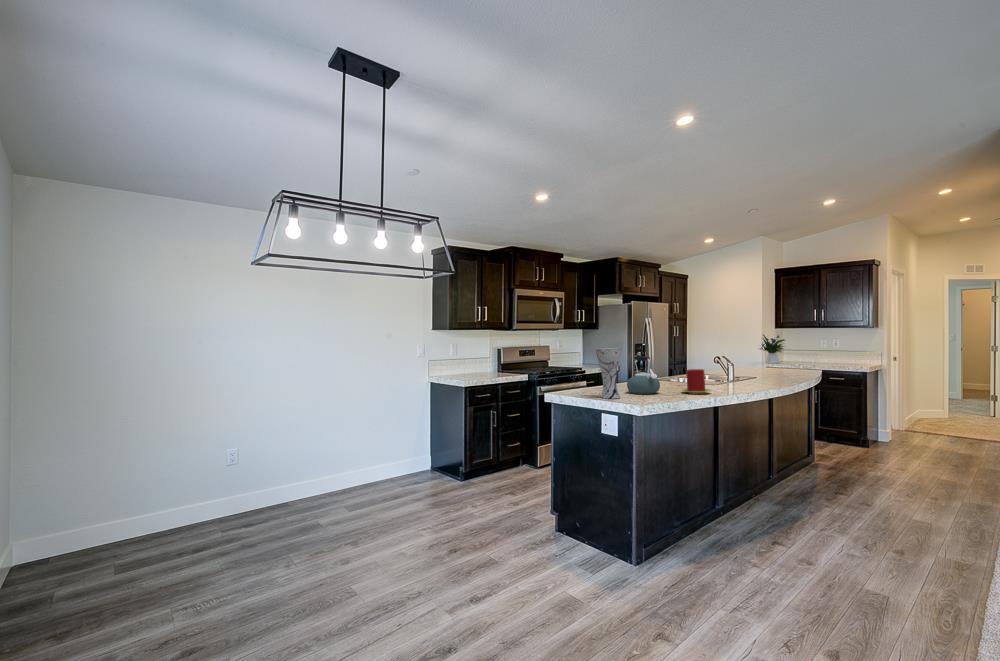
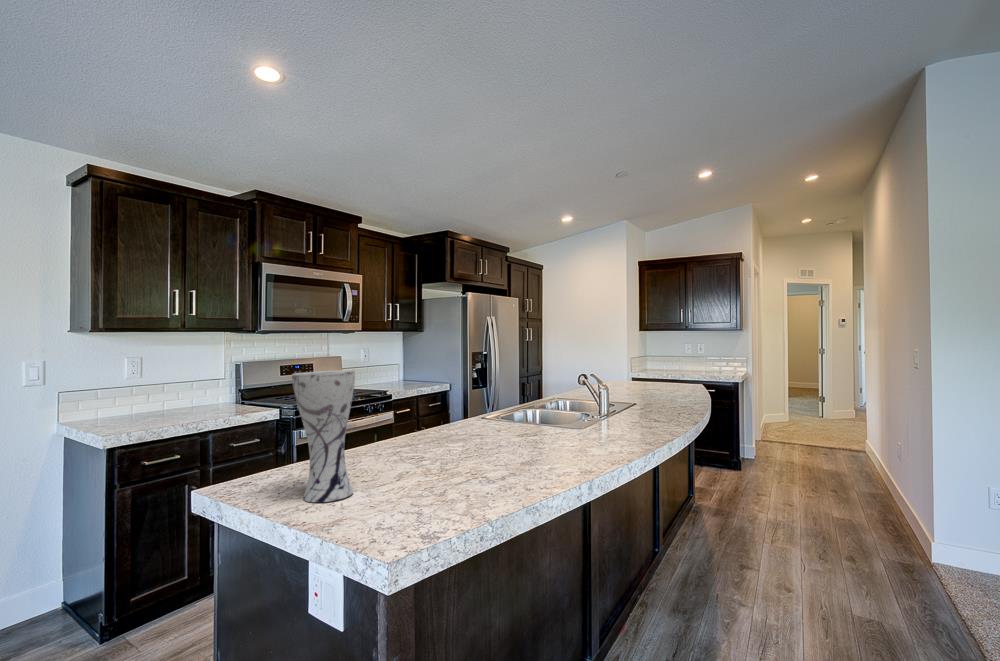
flower arrangement: present [760,335,785,364] -> none [624,339,660,377]
kettle: present [627,356,660,394] -> none [392,385,462,471]
candle: present [682,369,711,394] -> none [506,409,564,464]

